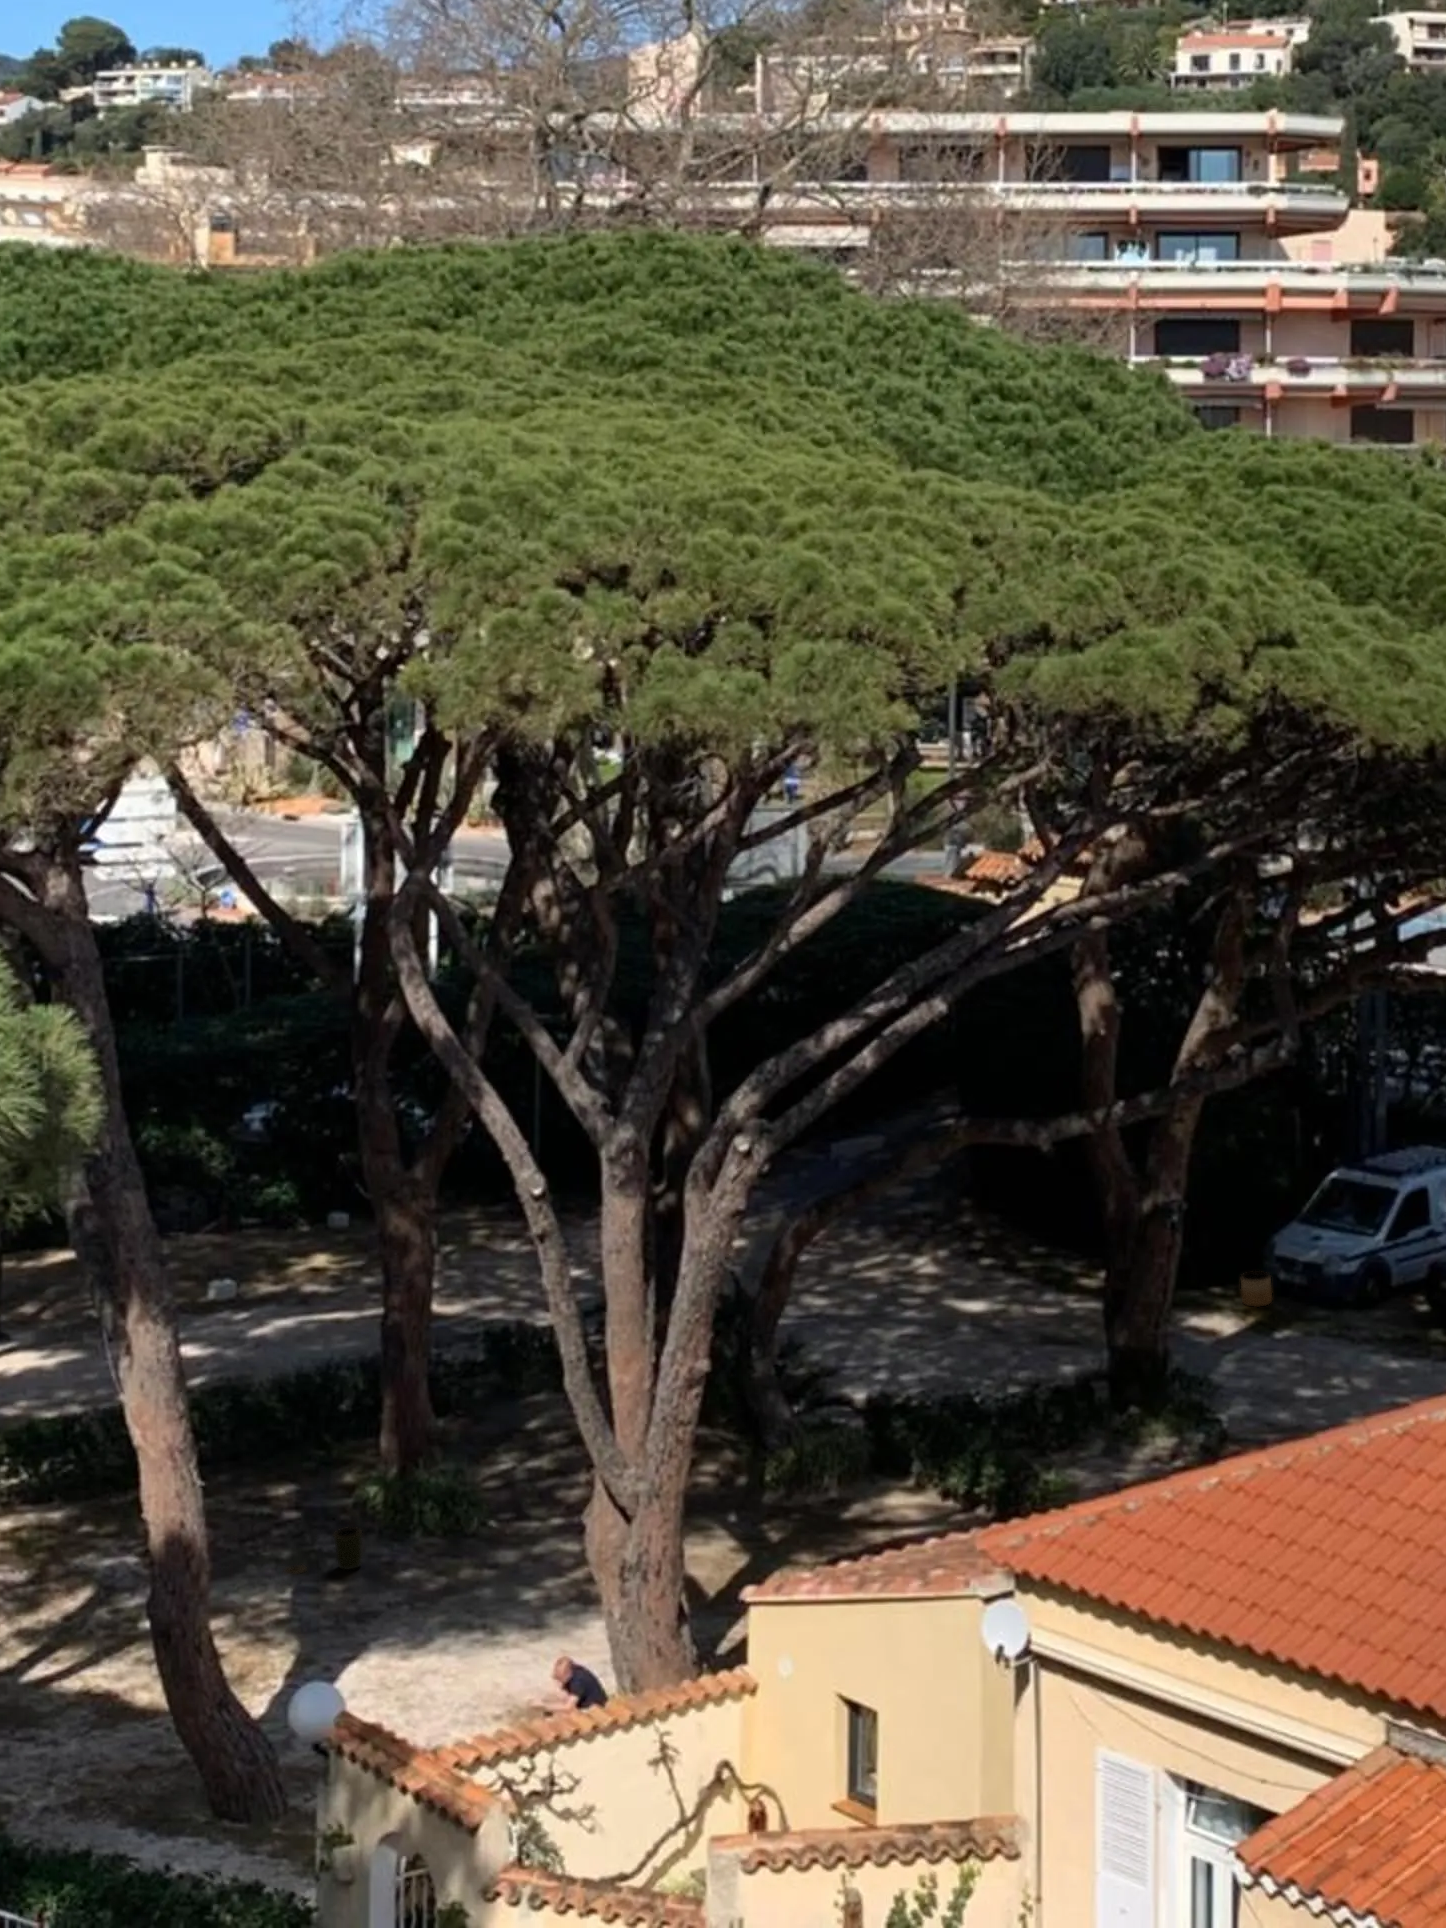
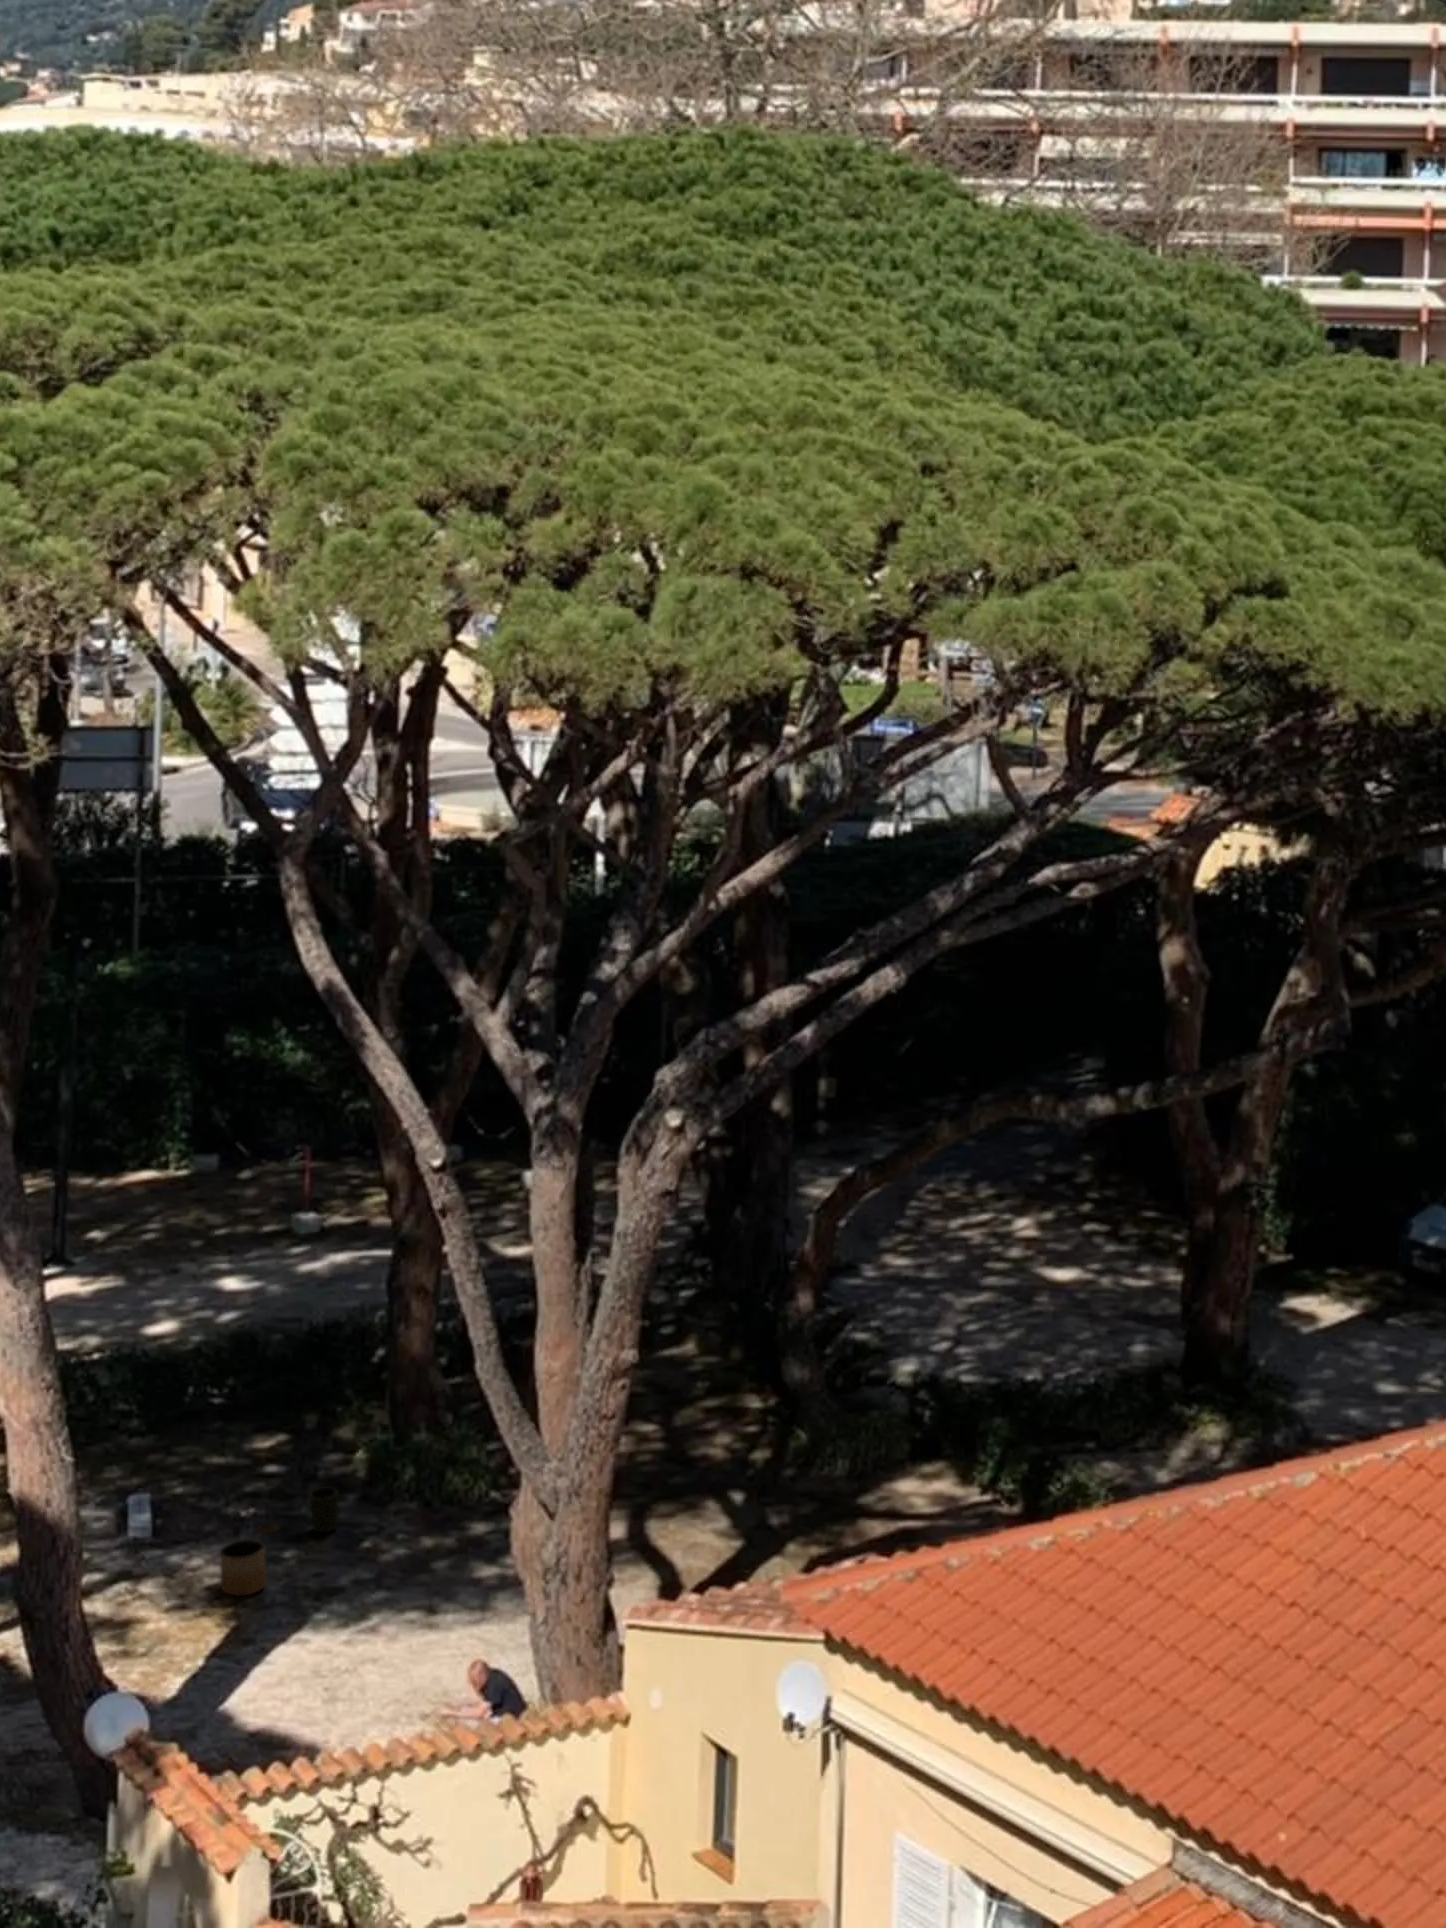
planter: present [1241,1271,1272,1307] -> present [220,1540,267,1596]

